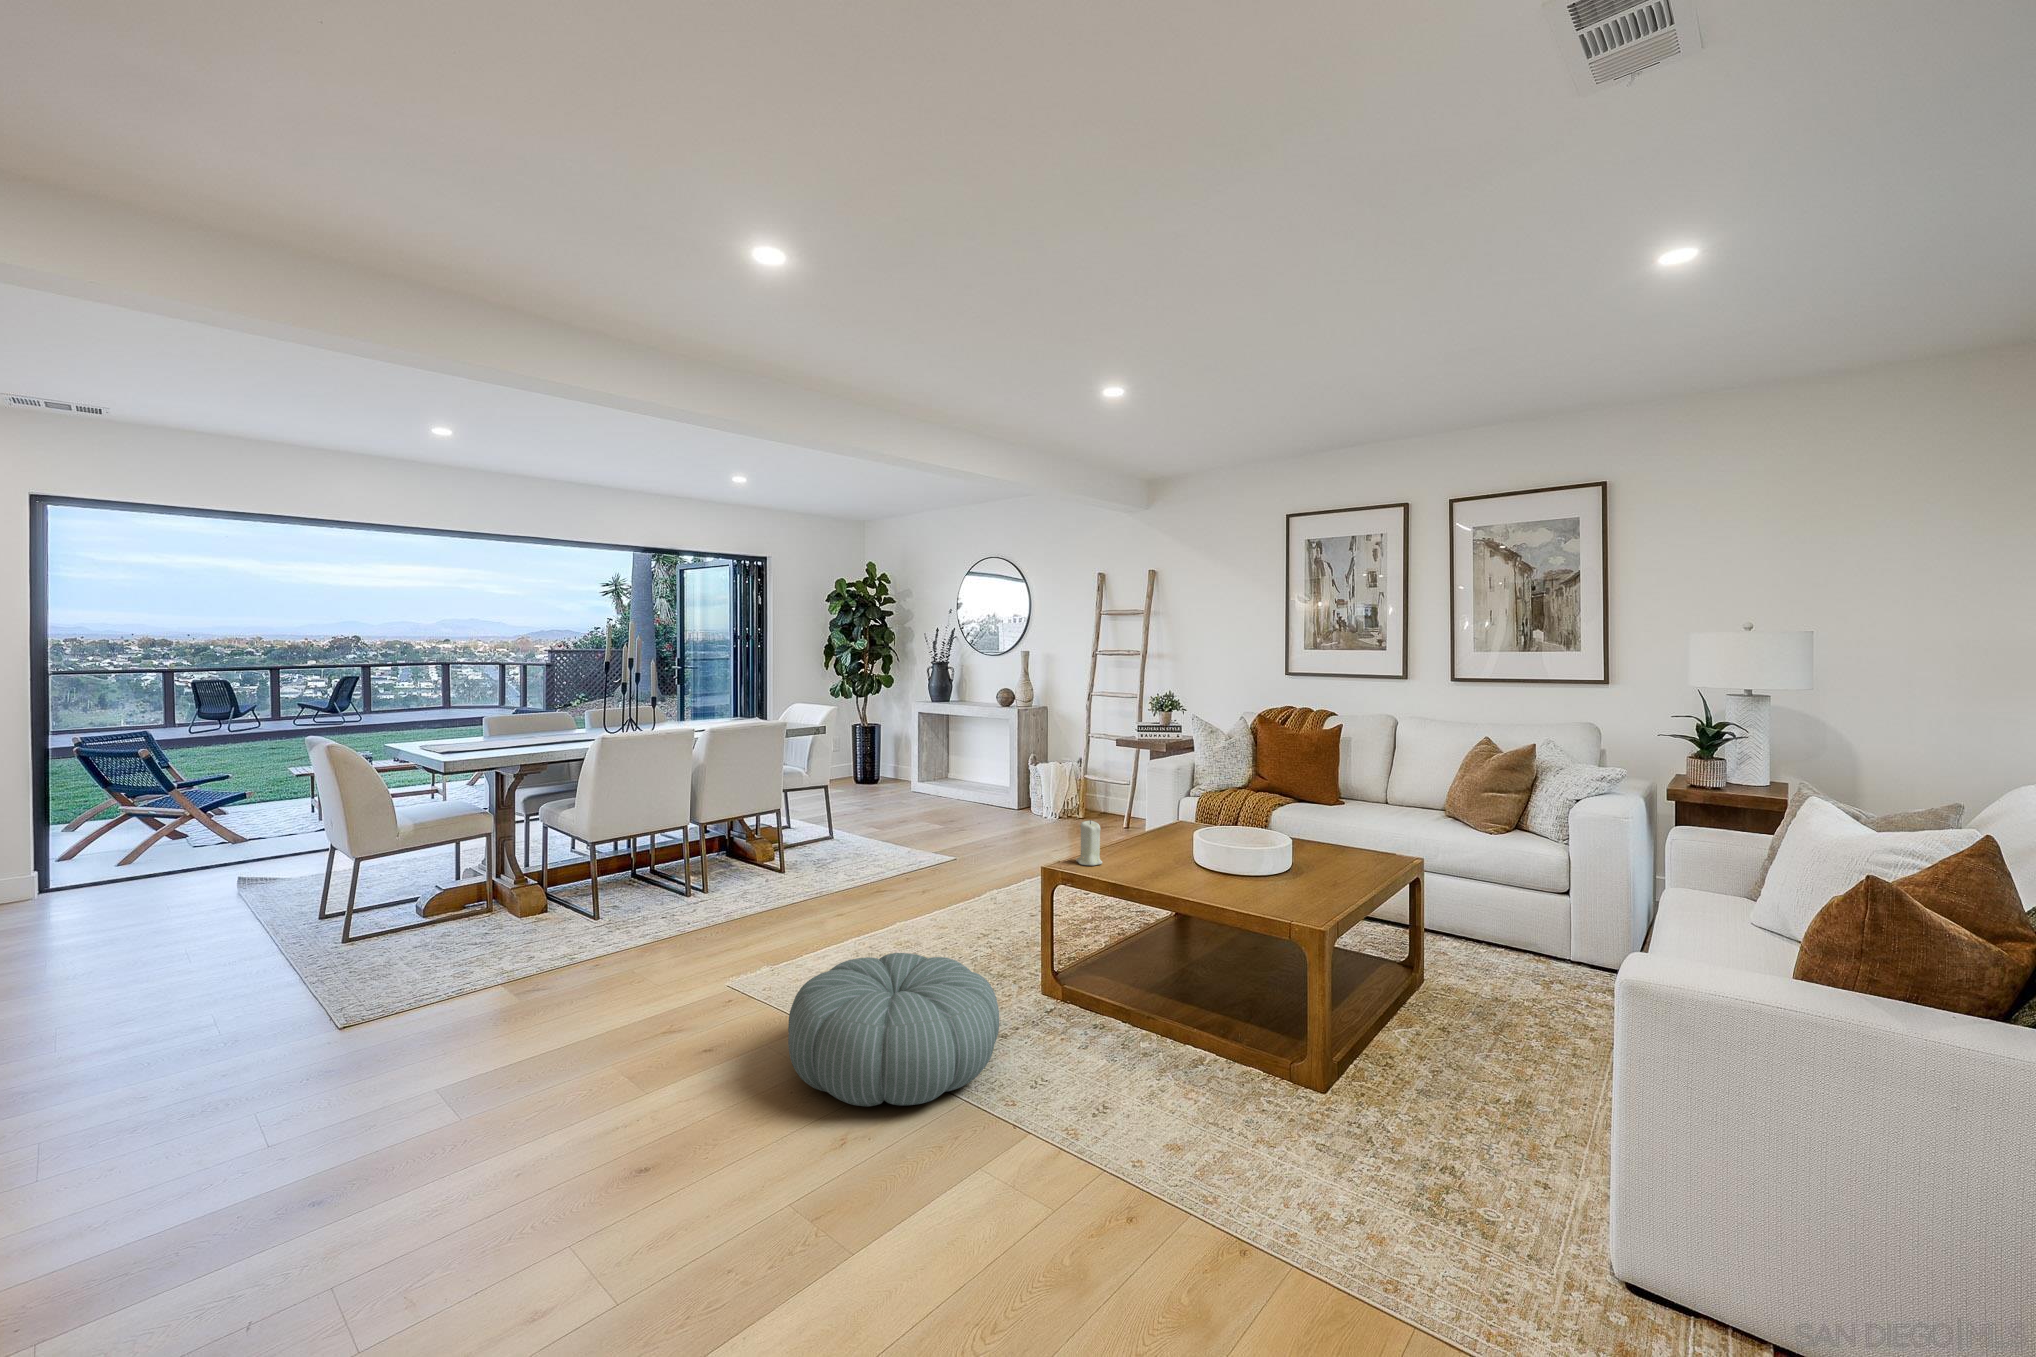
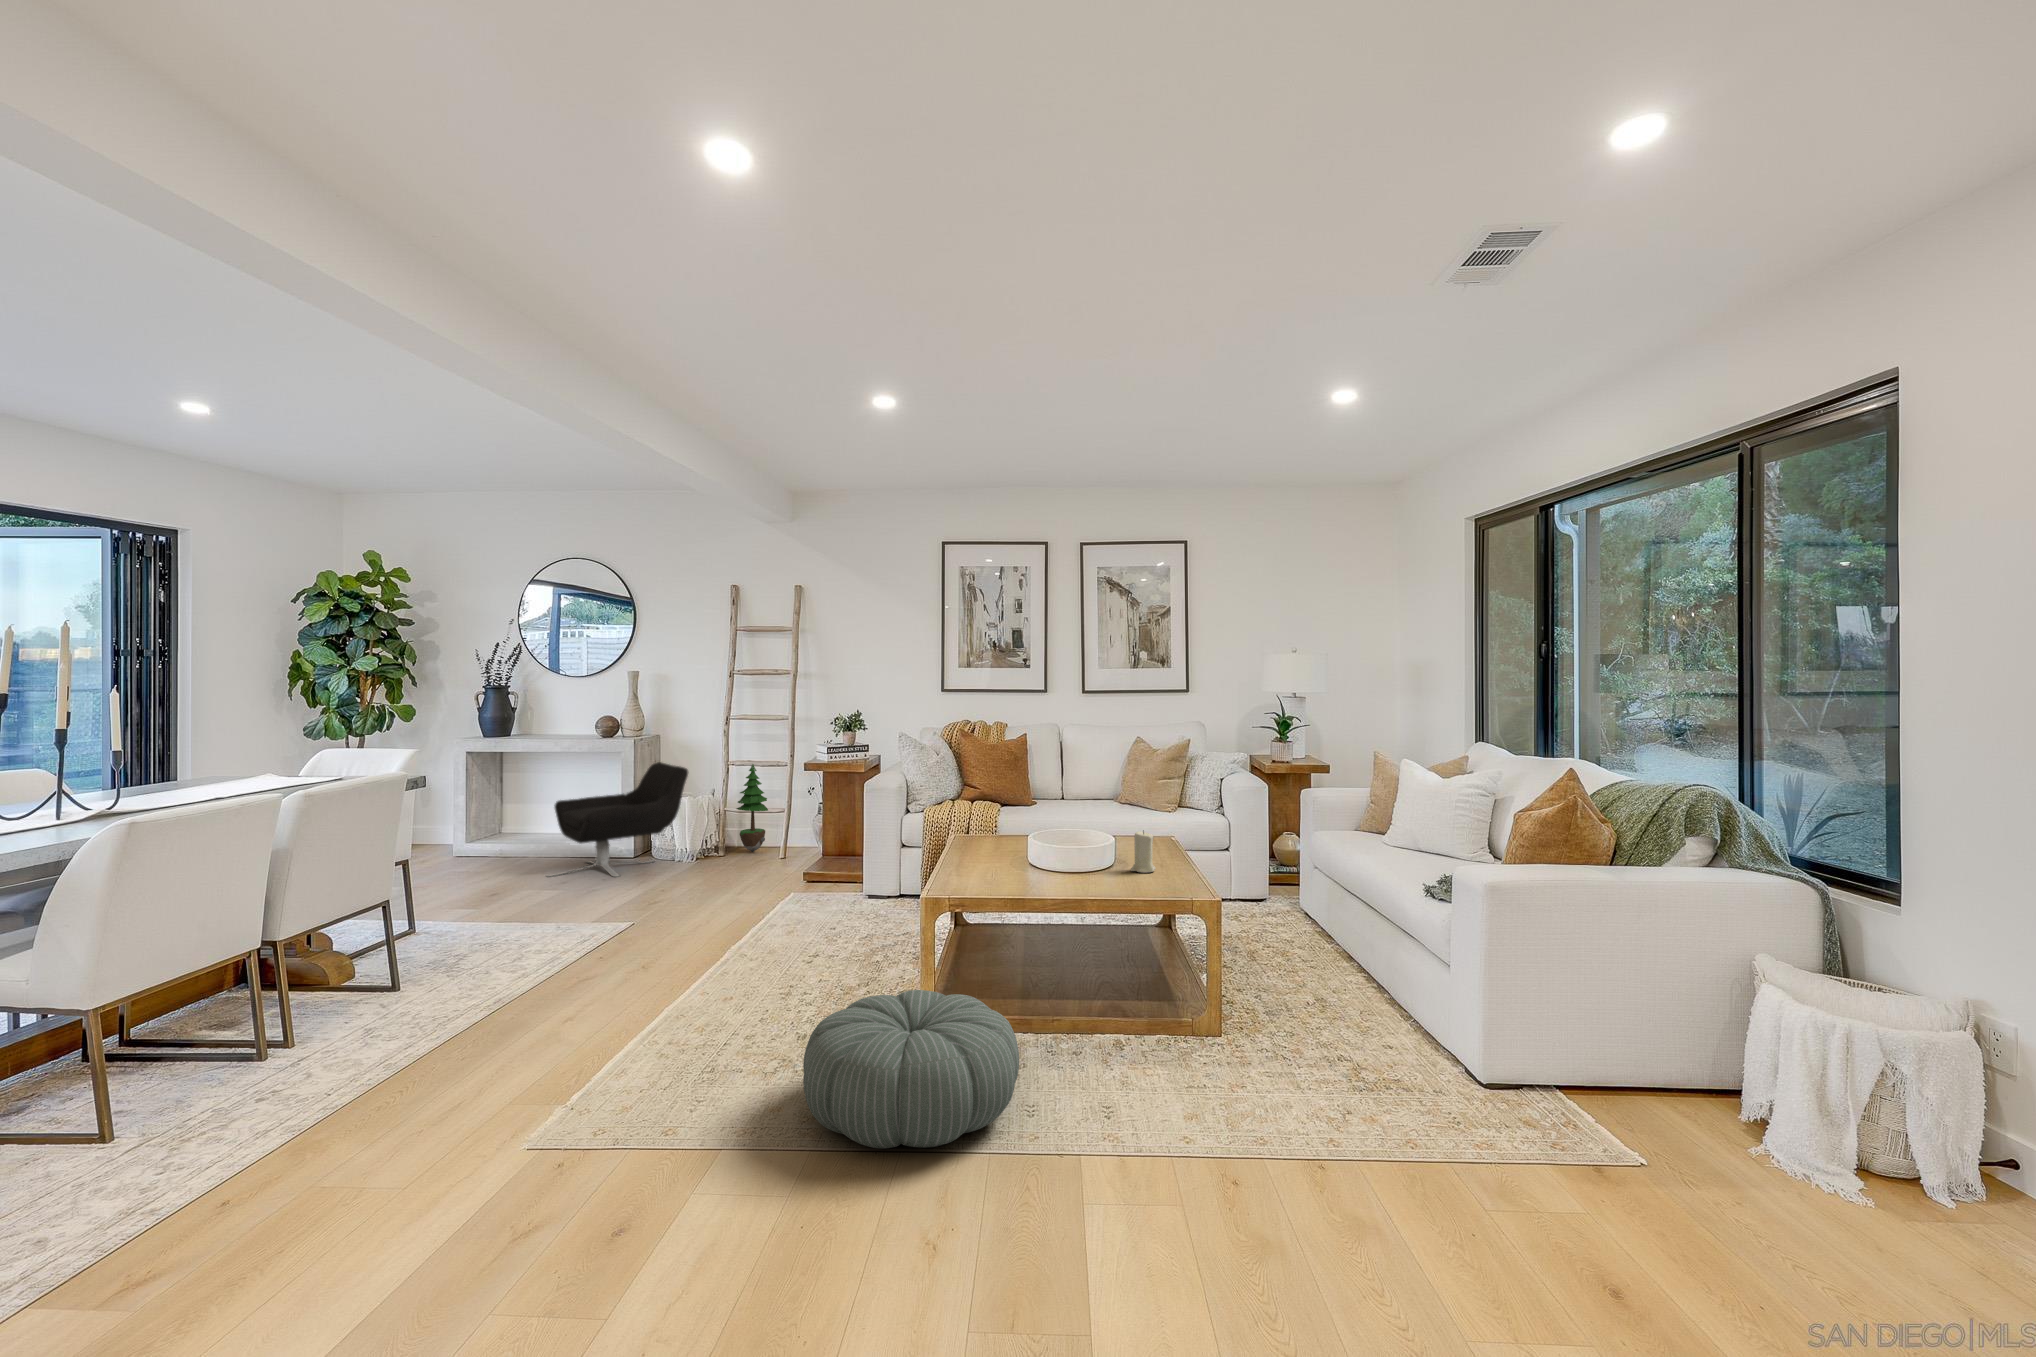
lounge chair: none [938,730,1046,824] -> present [548,762,688,877]
potted tree: none [1093,738,1123,820] -> present [736,764,768,852]
candle: present [1076,820,1102,866] -> present [1130,830,1156,873]

